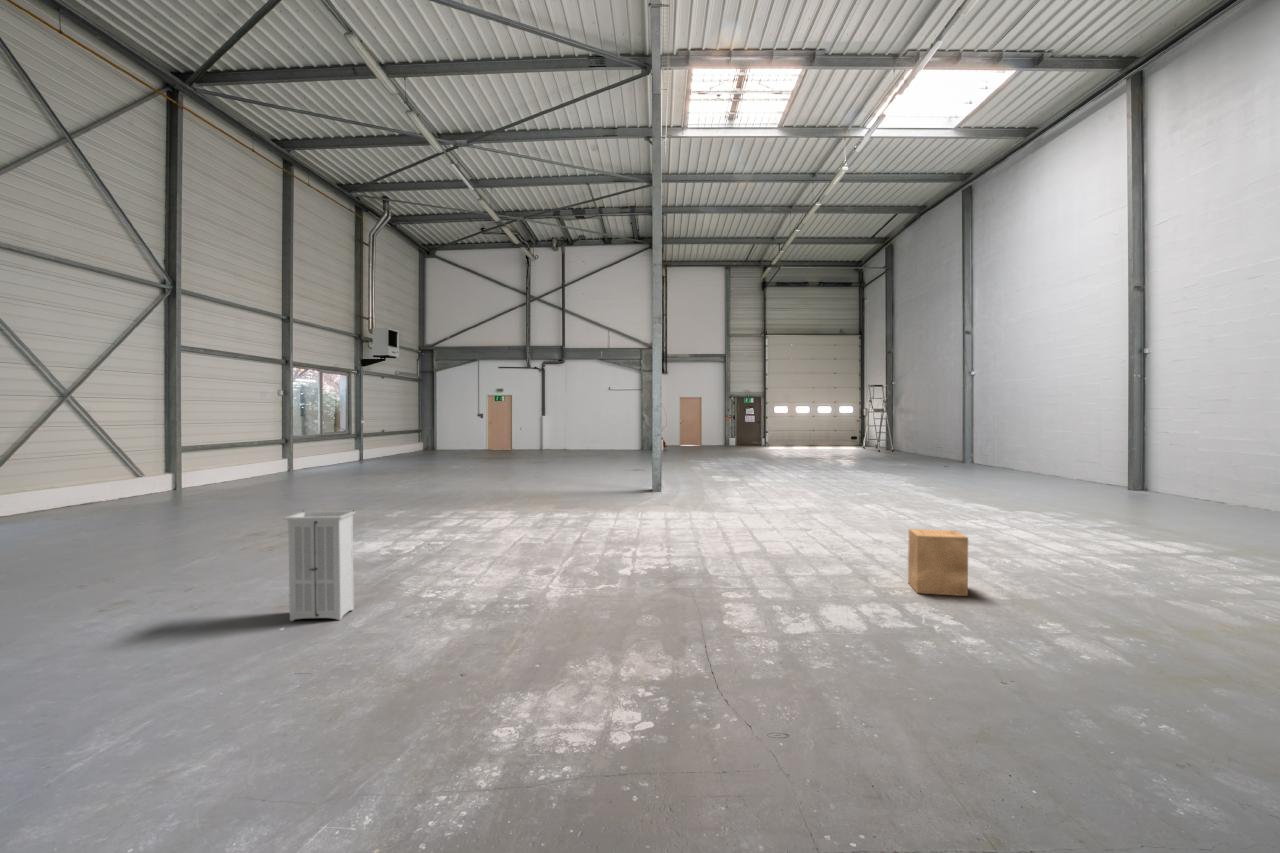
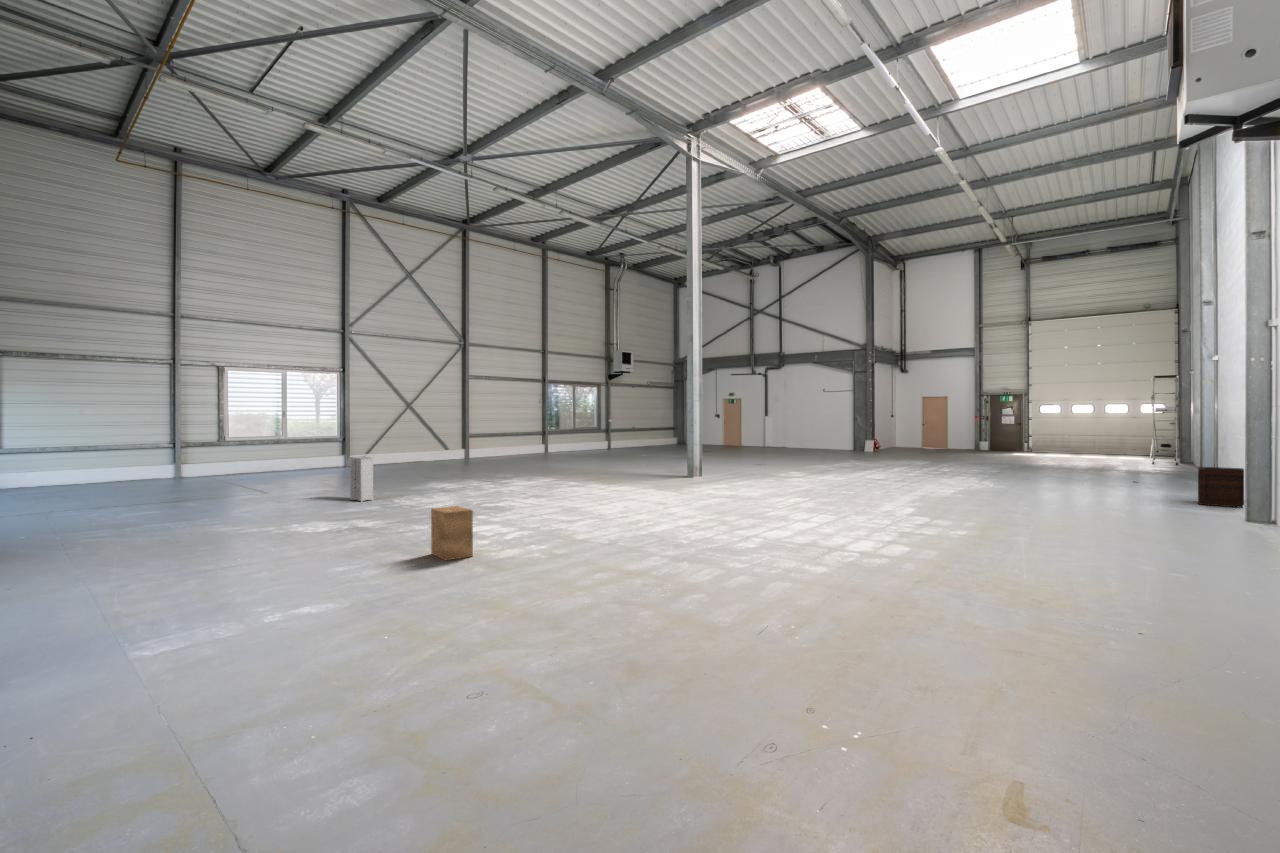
wooden crate: none [1049,455,1096,484] -> present [1198,467,1244,508]
cardboard box: present [908,529,968,596] -> present [431,506,473,560]

